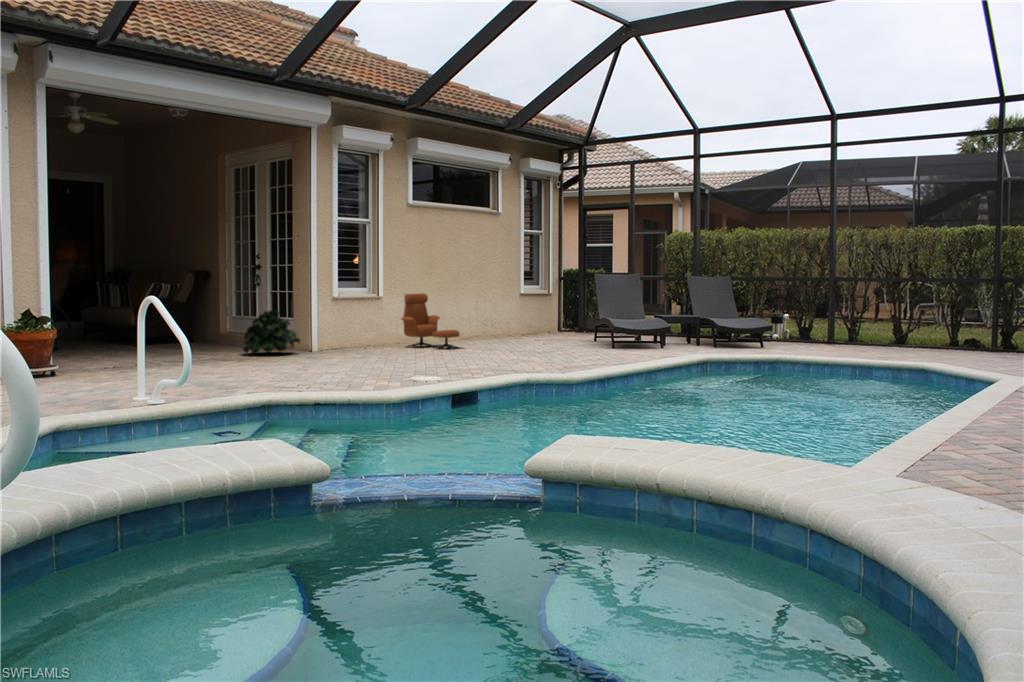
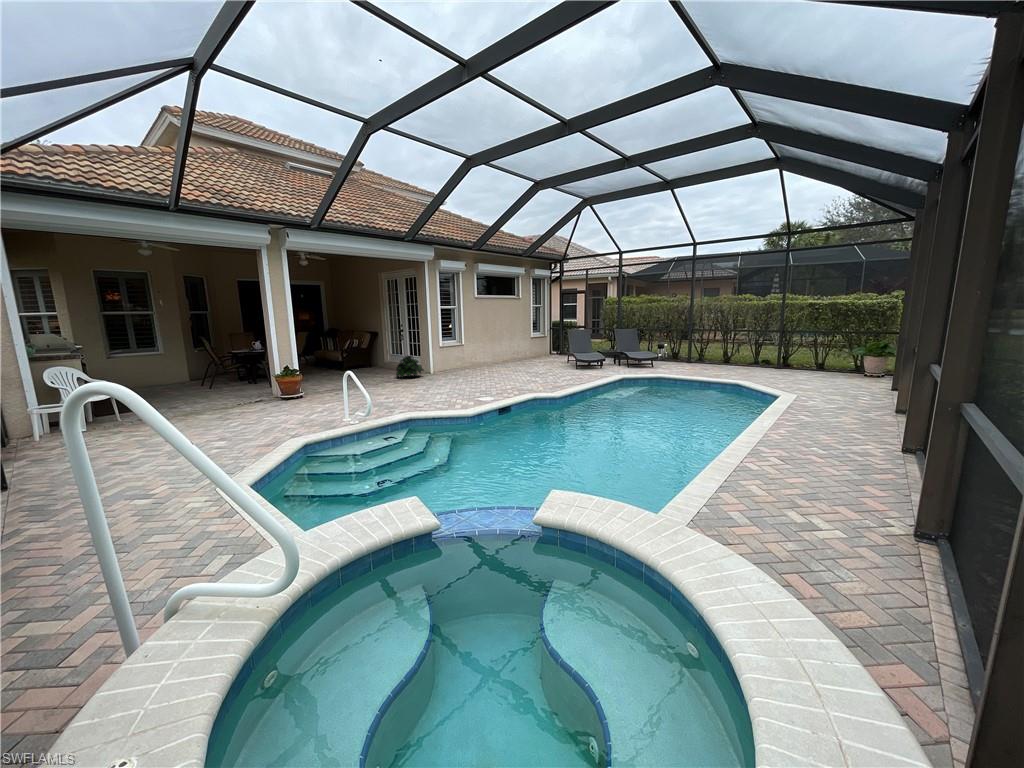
lounge chair: present [401,293,460,349] -> none [473,342,503,371]

